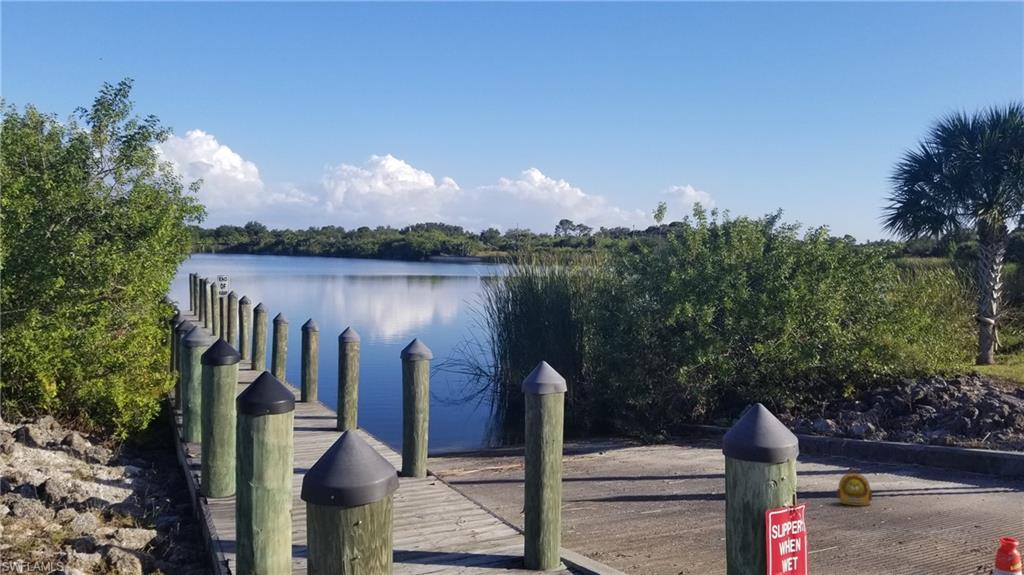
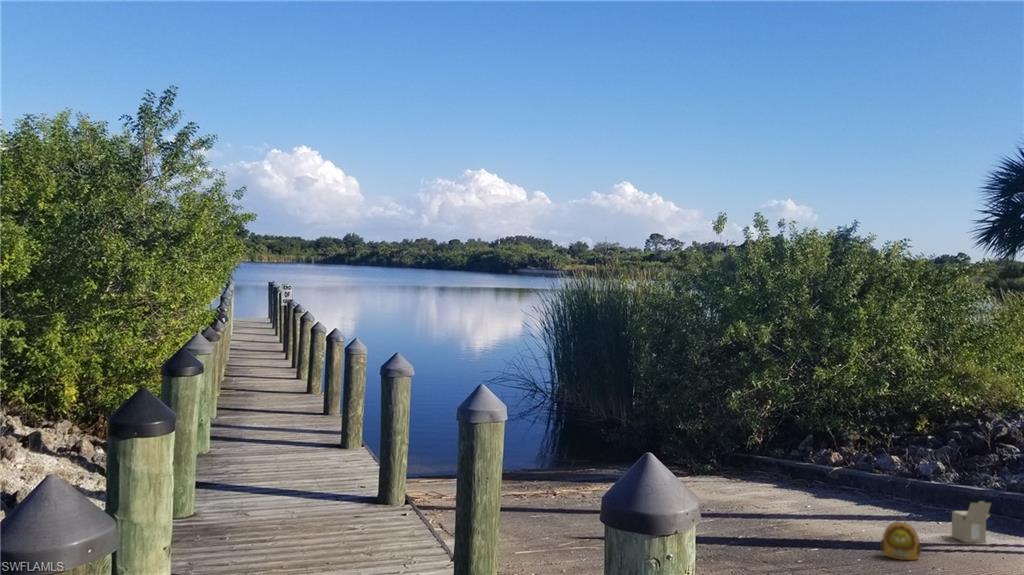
cardboard box: none [892,452,927,489] -> present [952,501,991,543]

